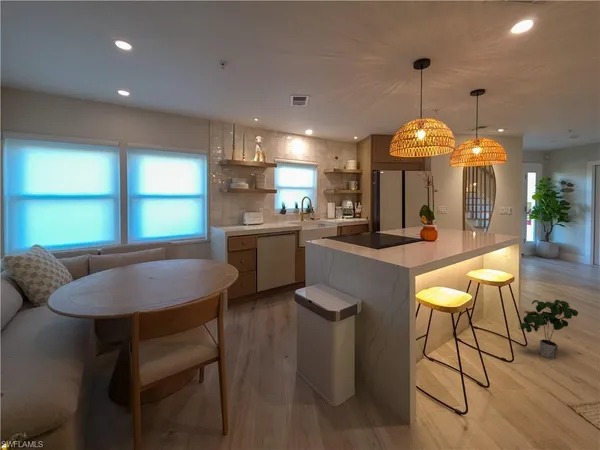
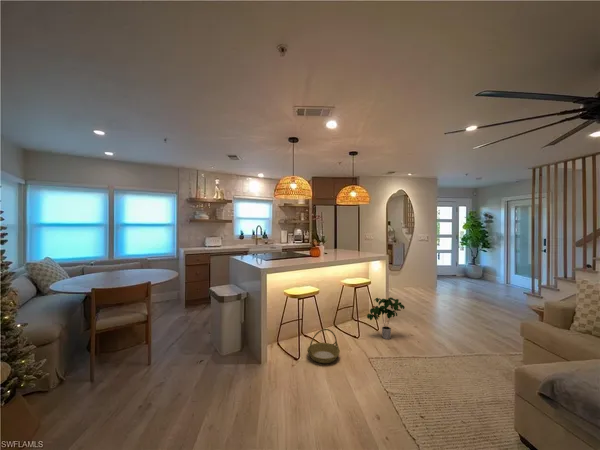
basket: none [467,359,533,418] -> present [307,329,340,363]

